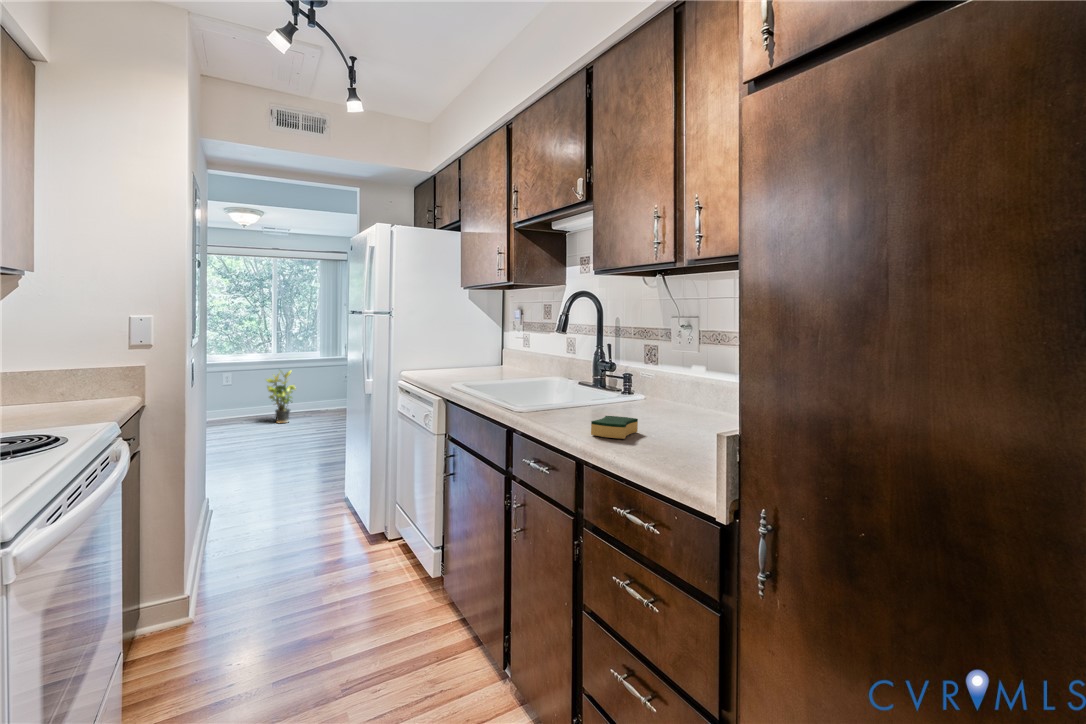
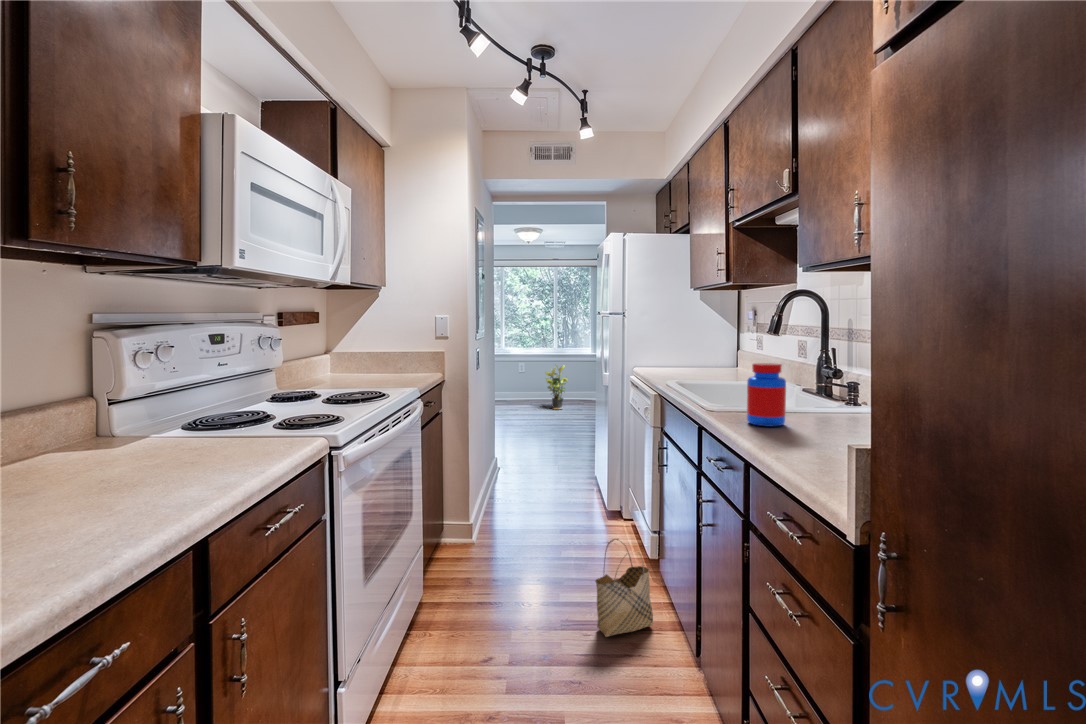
jar: none [560,359,596,421] -> present [747,363,786,426]
sponge: present [591,416,638,439] -> none [764,423,822,448]
woven basket: none [385,564,449,682] -> present [595,539,653,637]

